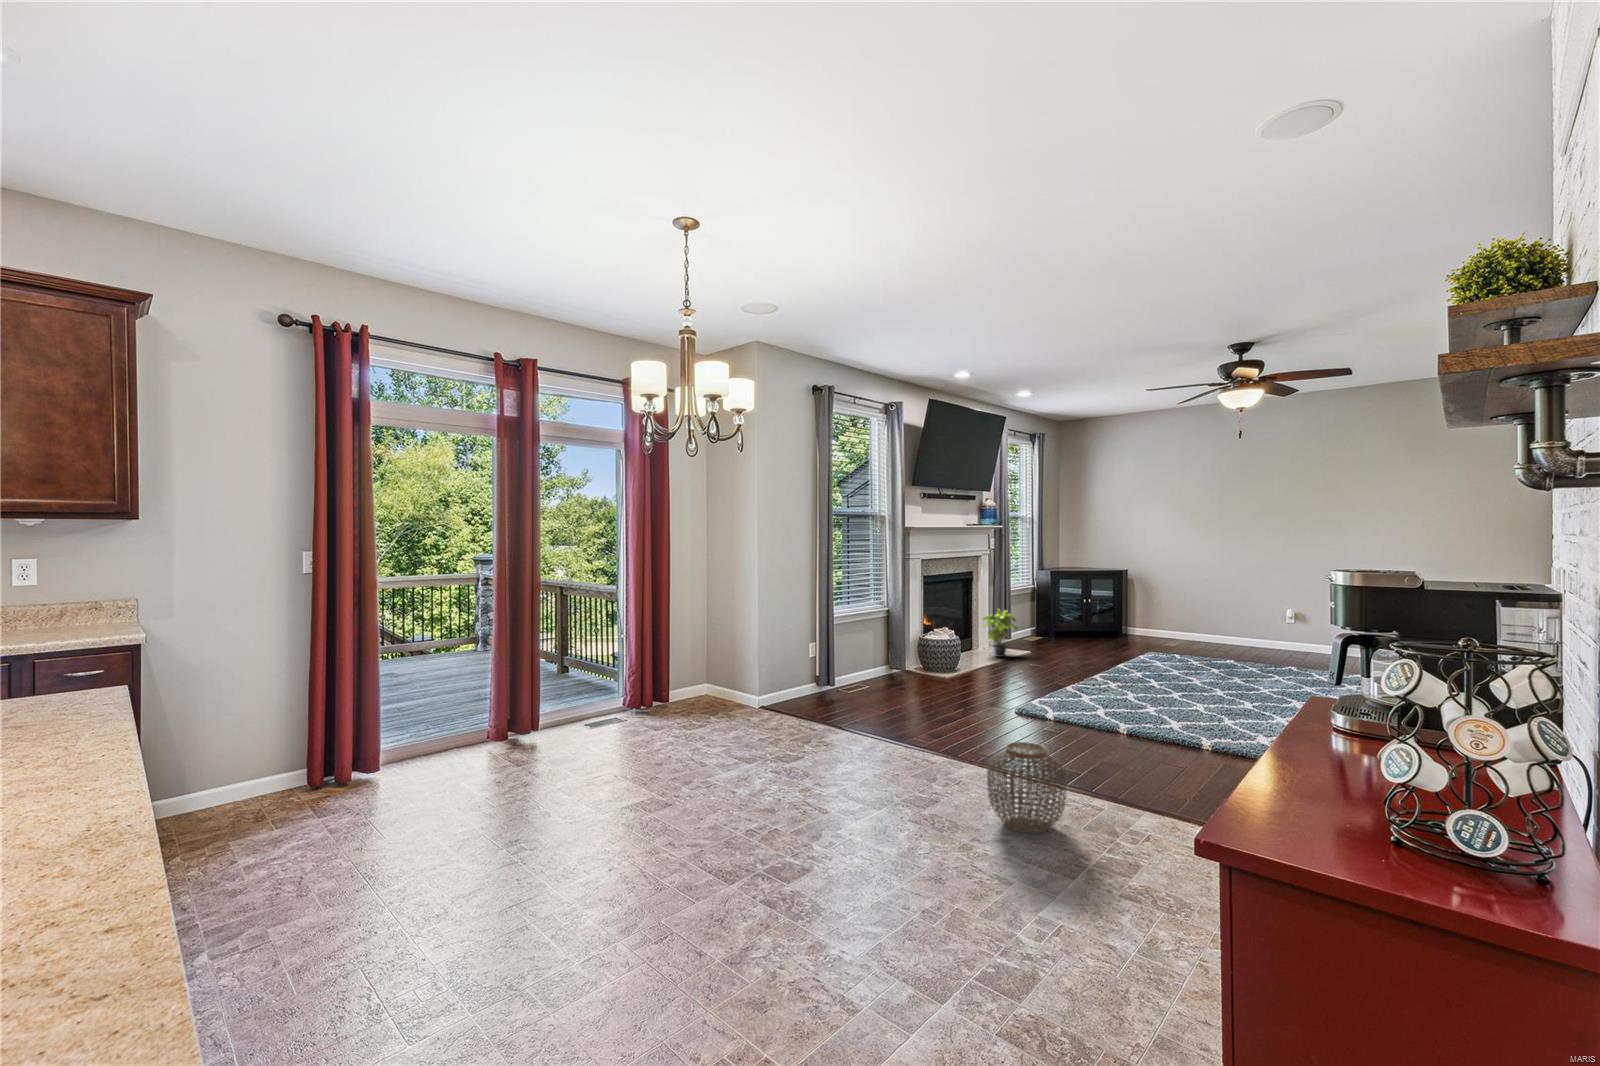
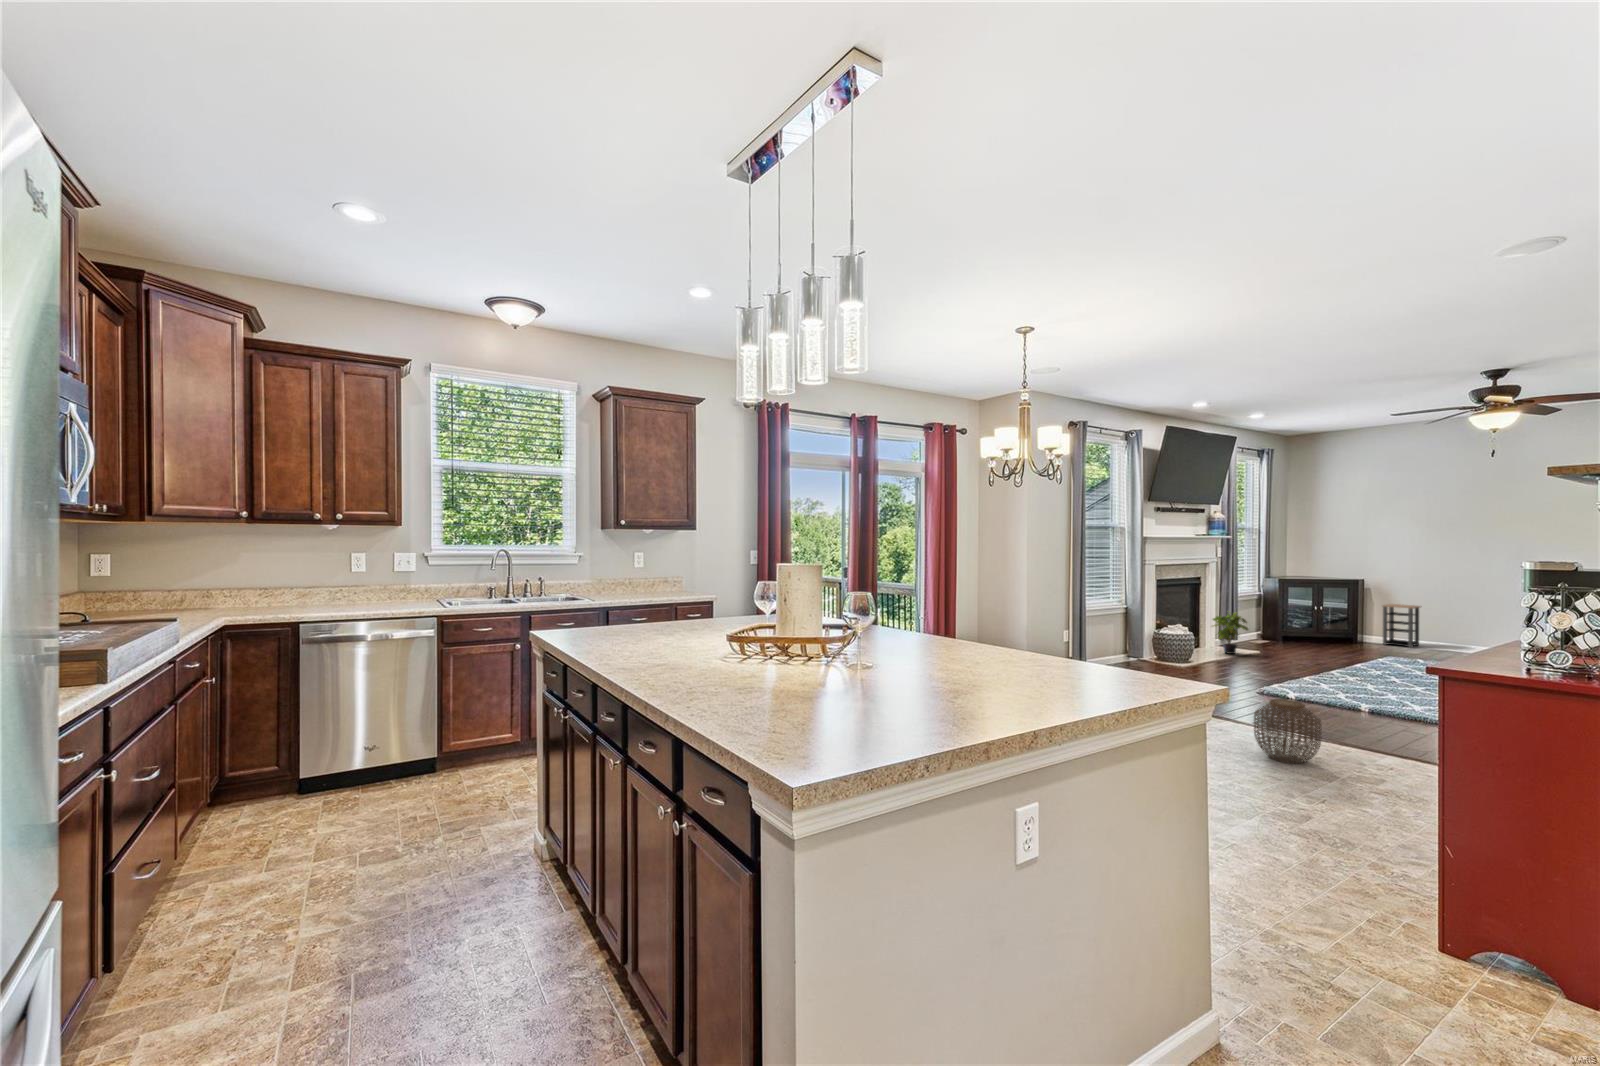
side table: none [1145,594,1179,639] -> present [1382,604,1420,648]

